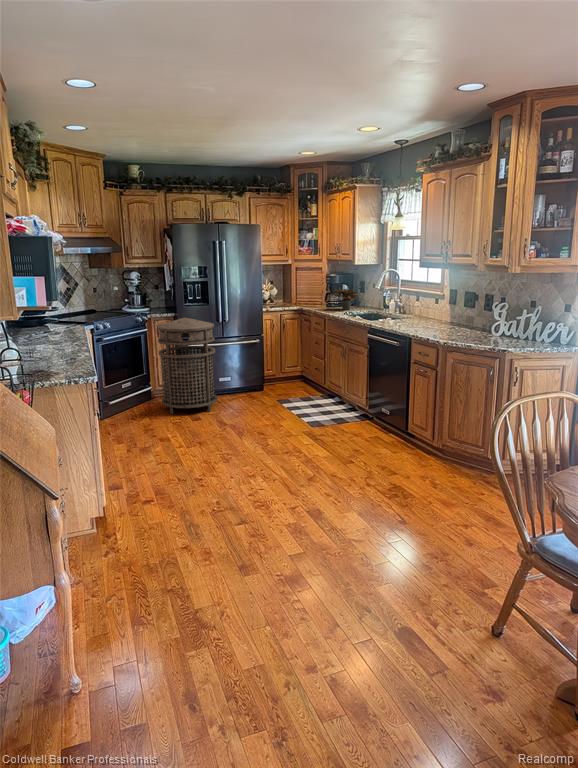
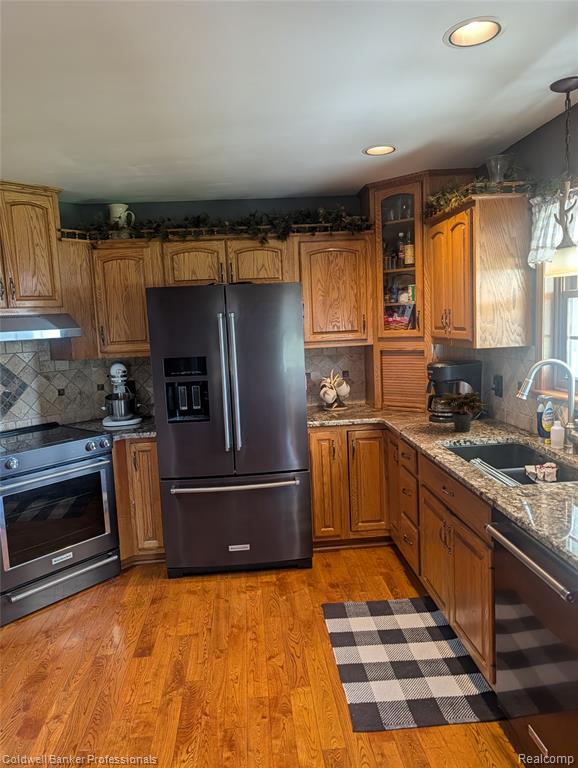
trash can: present [157,318,218,414] -> none [98,449,210,627]

